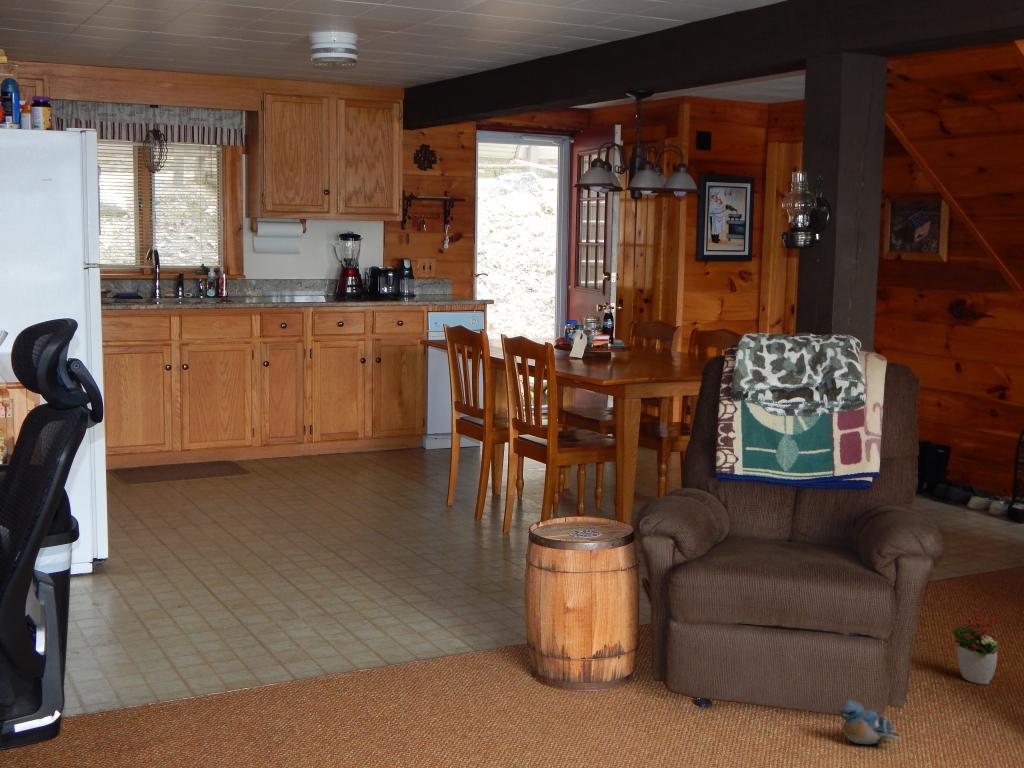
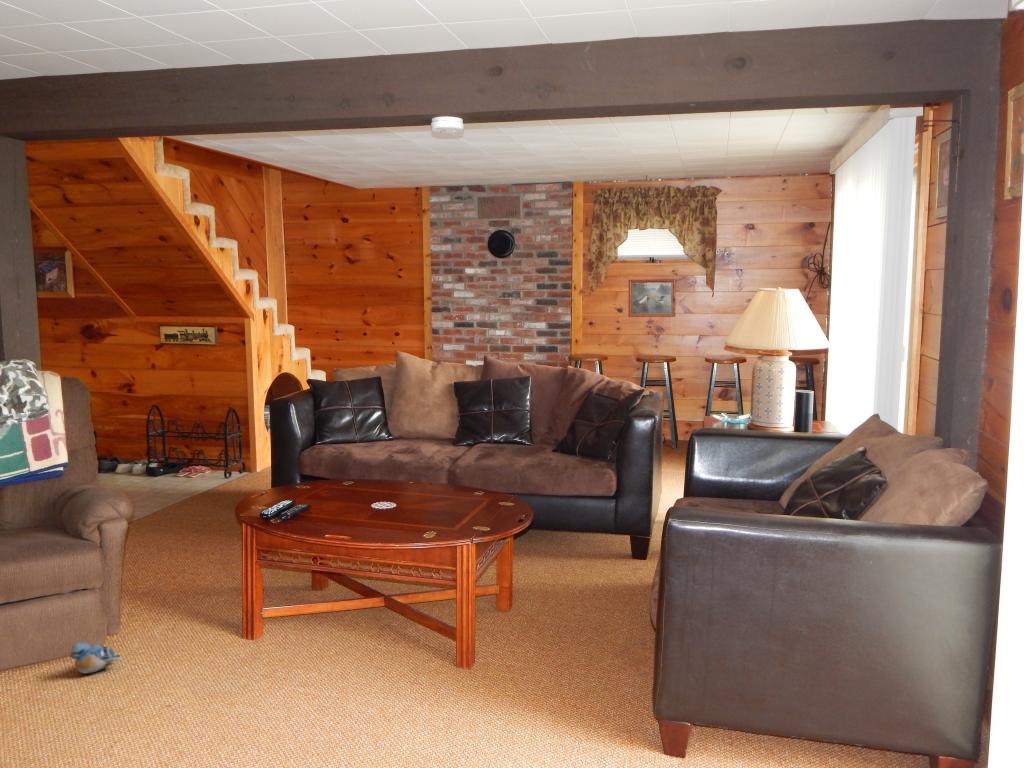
decorative plant: present [953,605,1000,684] -> none [140,542,176,598]

